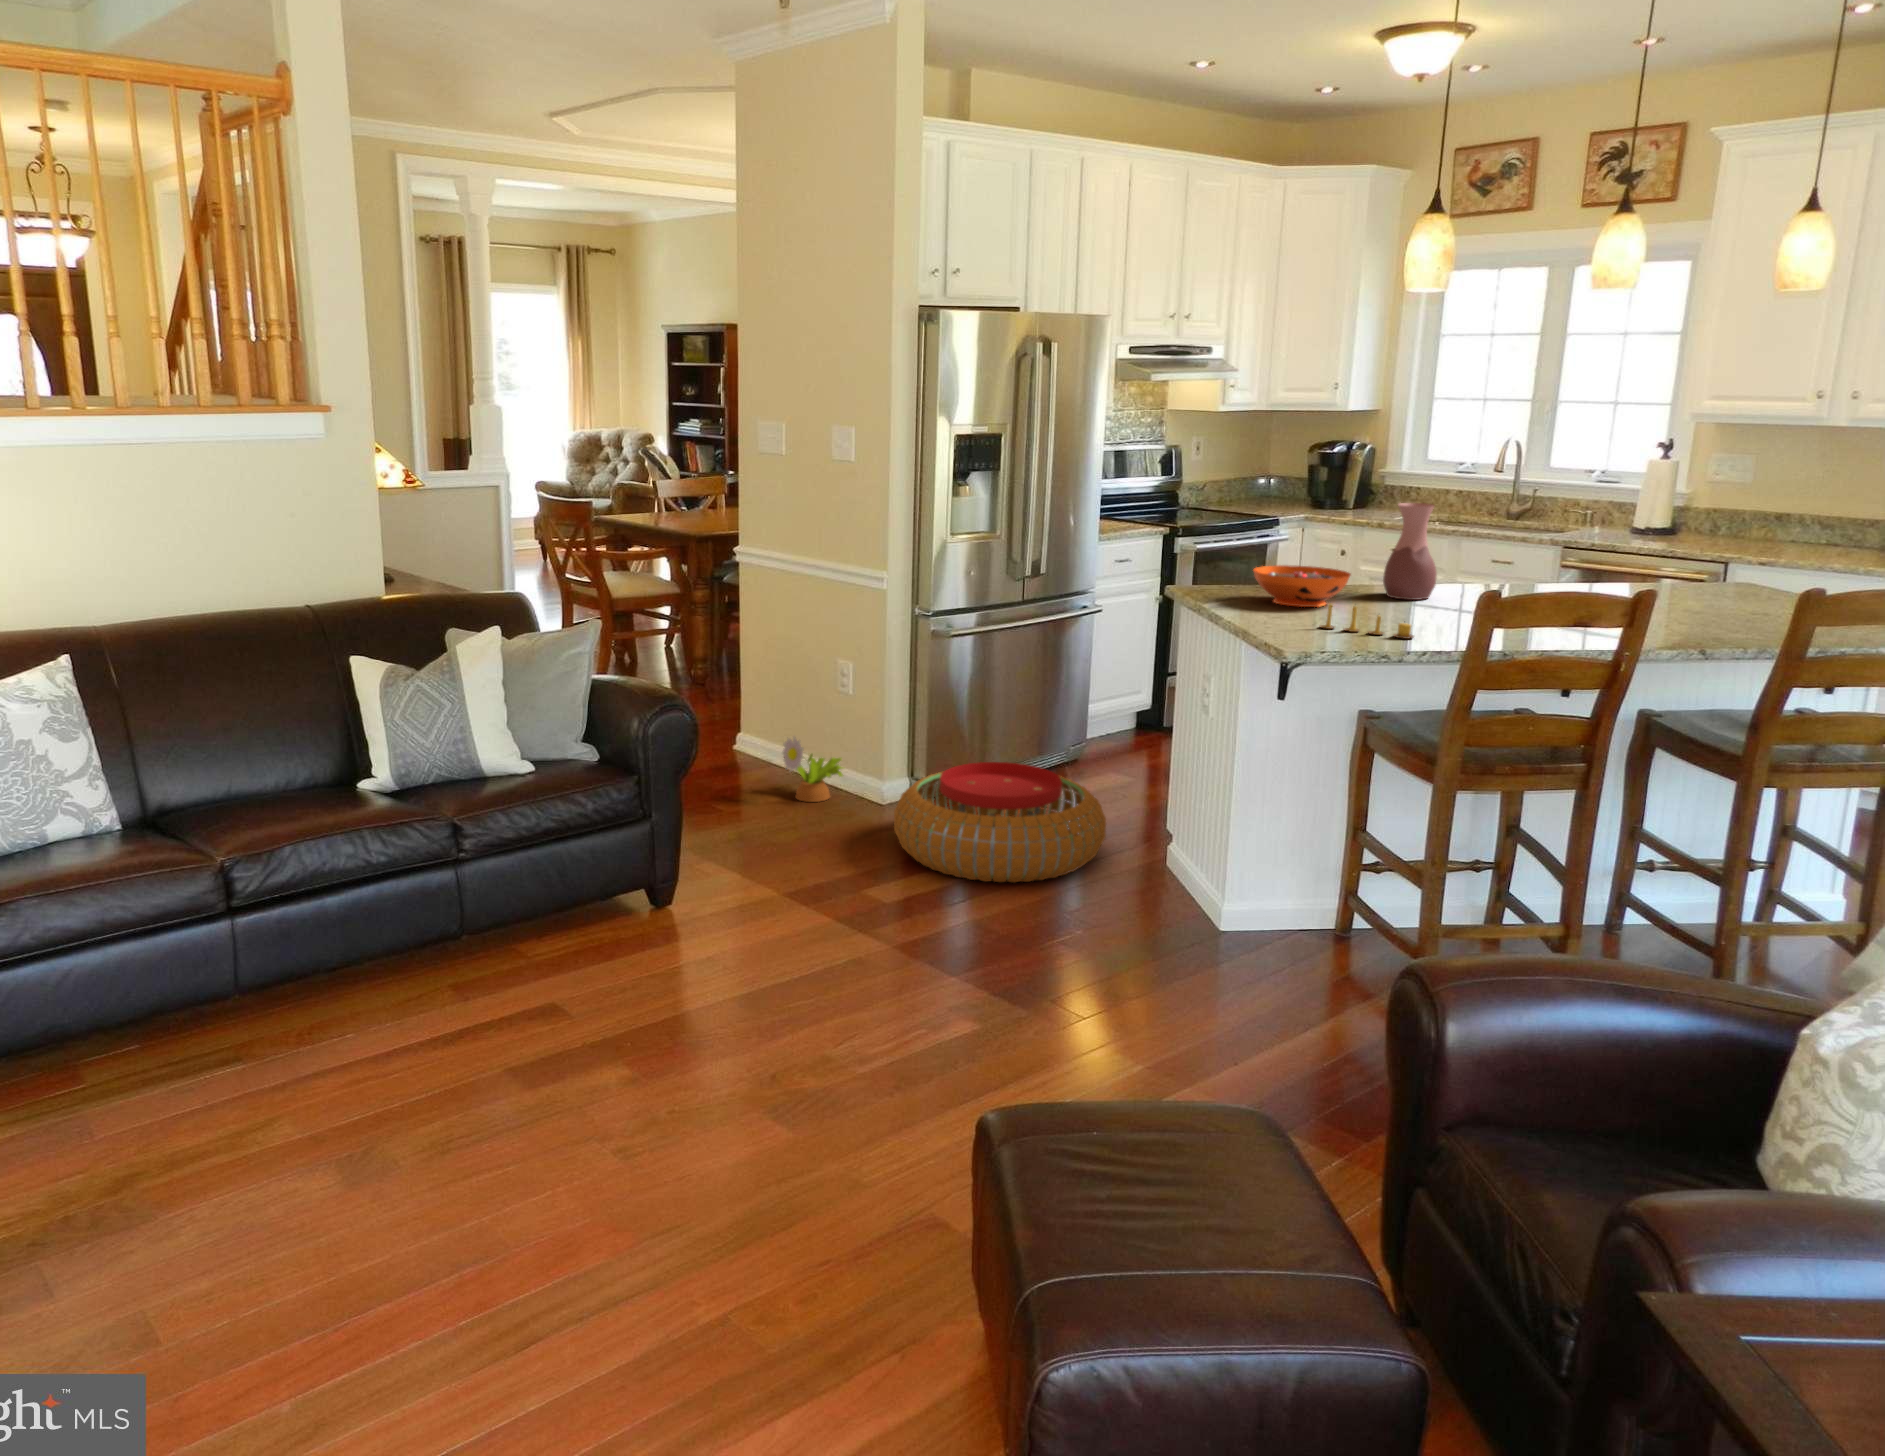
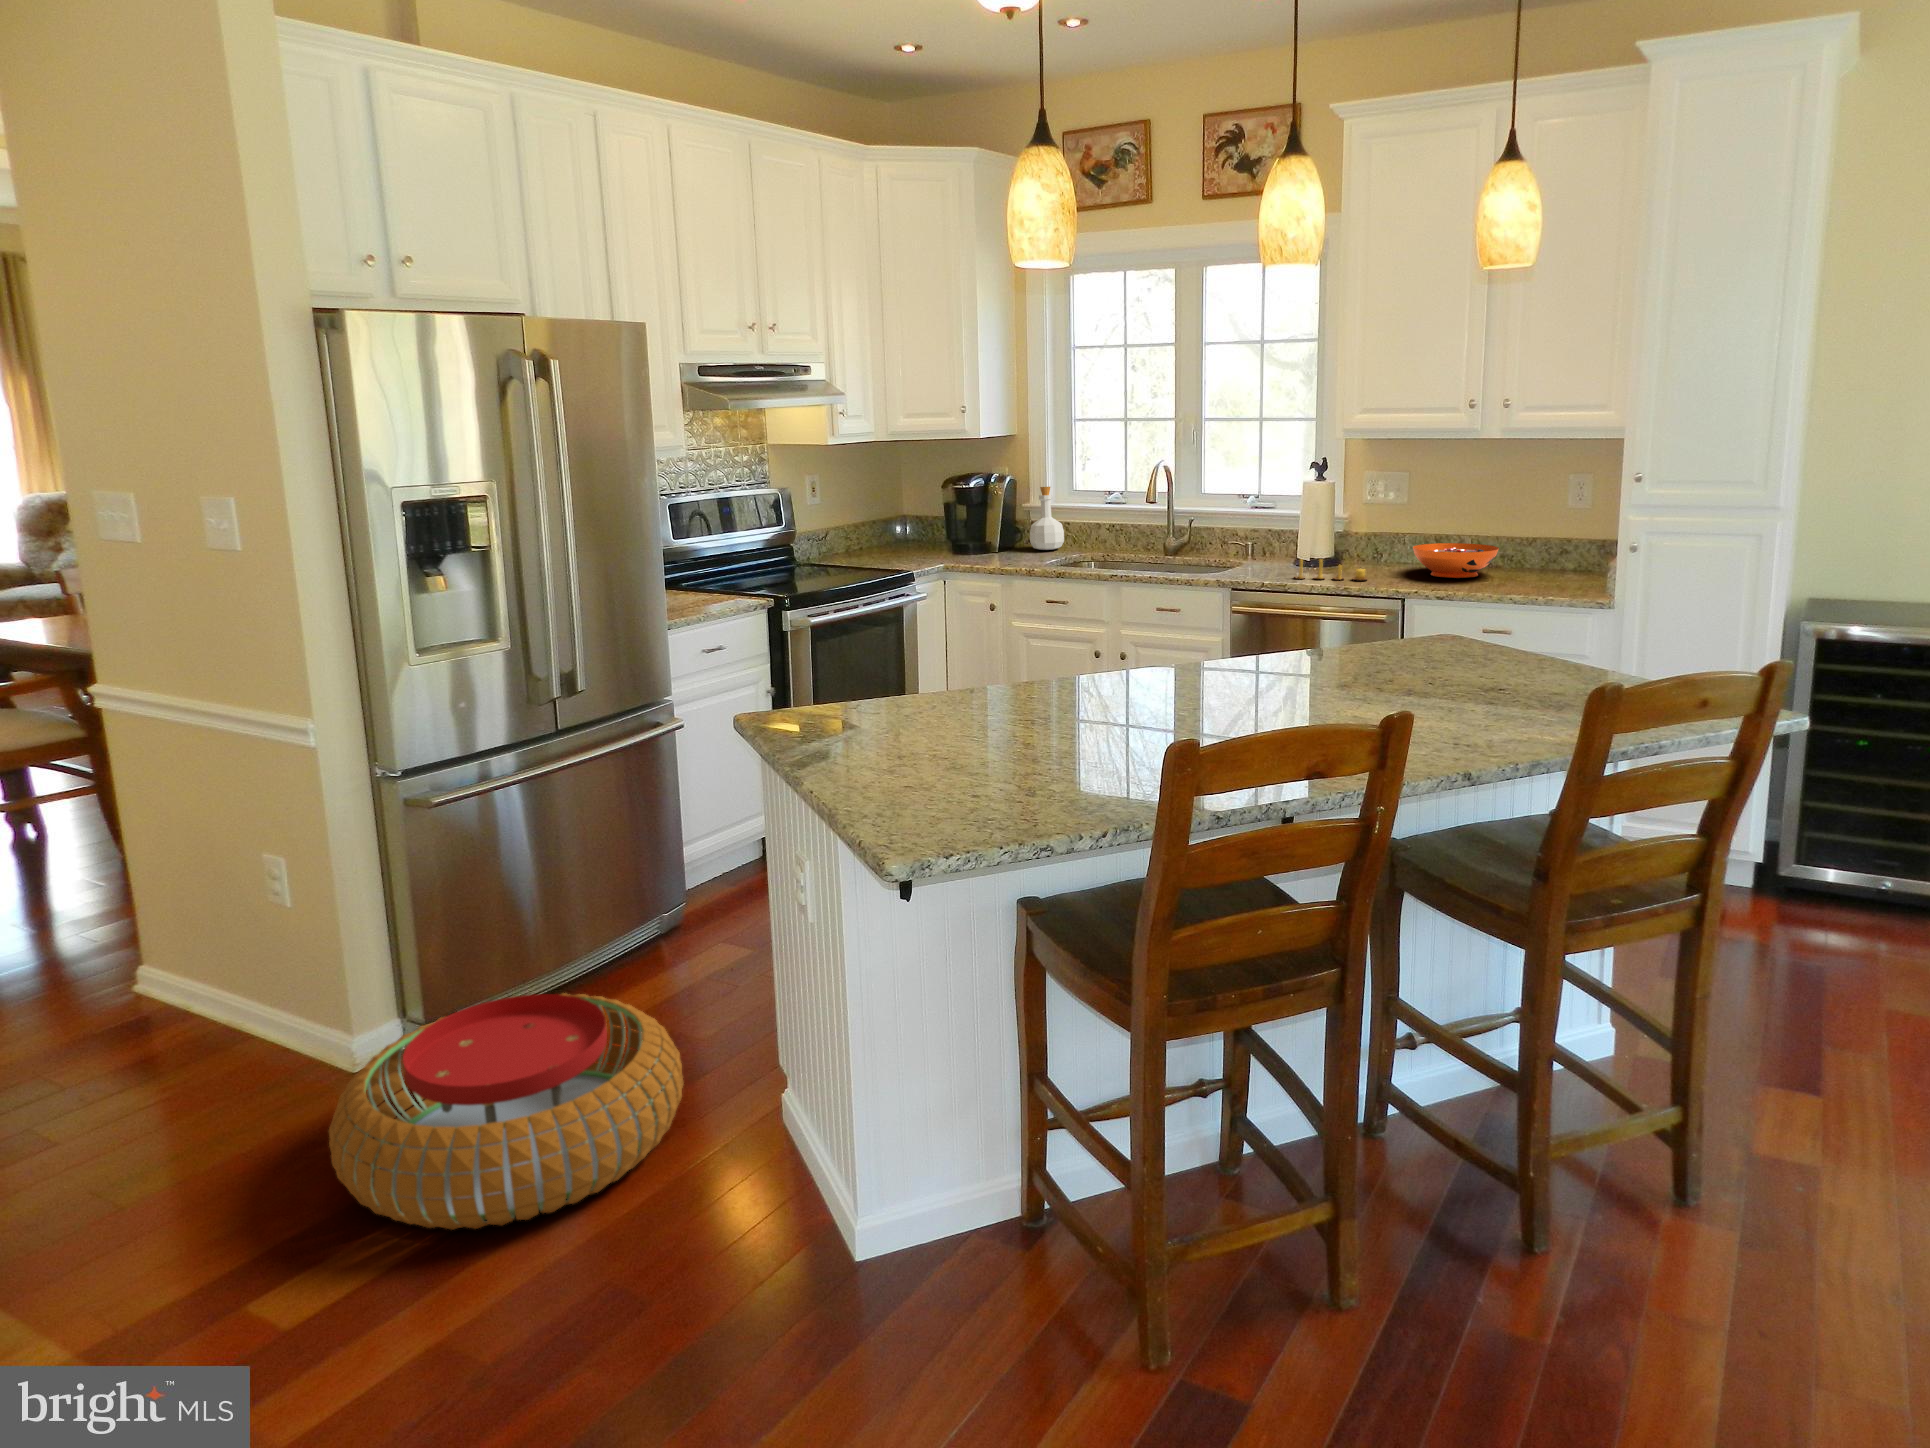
bottle: none [1384,454,1416,509] -> present [1030,487,1064,550]
vase: present [1383,503,1437,600] -> none [1030,571,1100,709]
decorative bowl: present [1253,565,1351,607] -> present [1413,543,1499,578]
candle: present [1320,603,1414,638] -> present [1295,559,1367,580]
decorative plant: present [782,737,843,802] -> none [176,989,292,1086]

